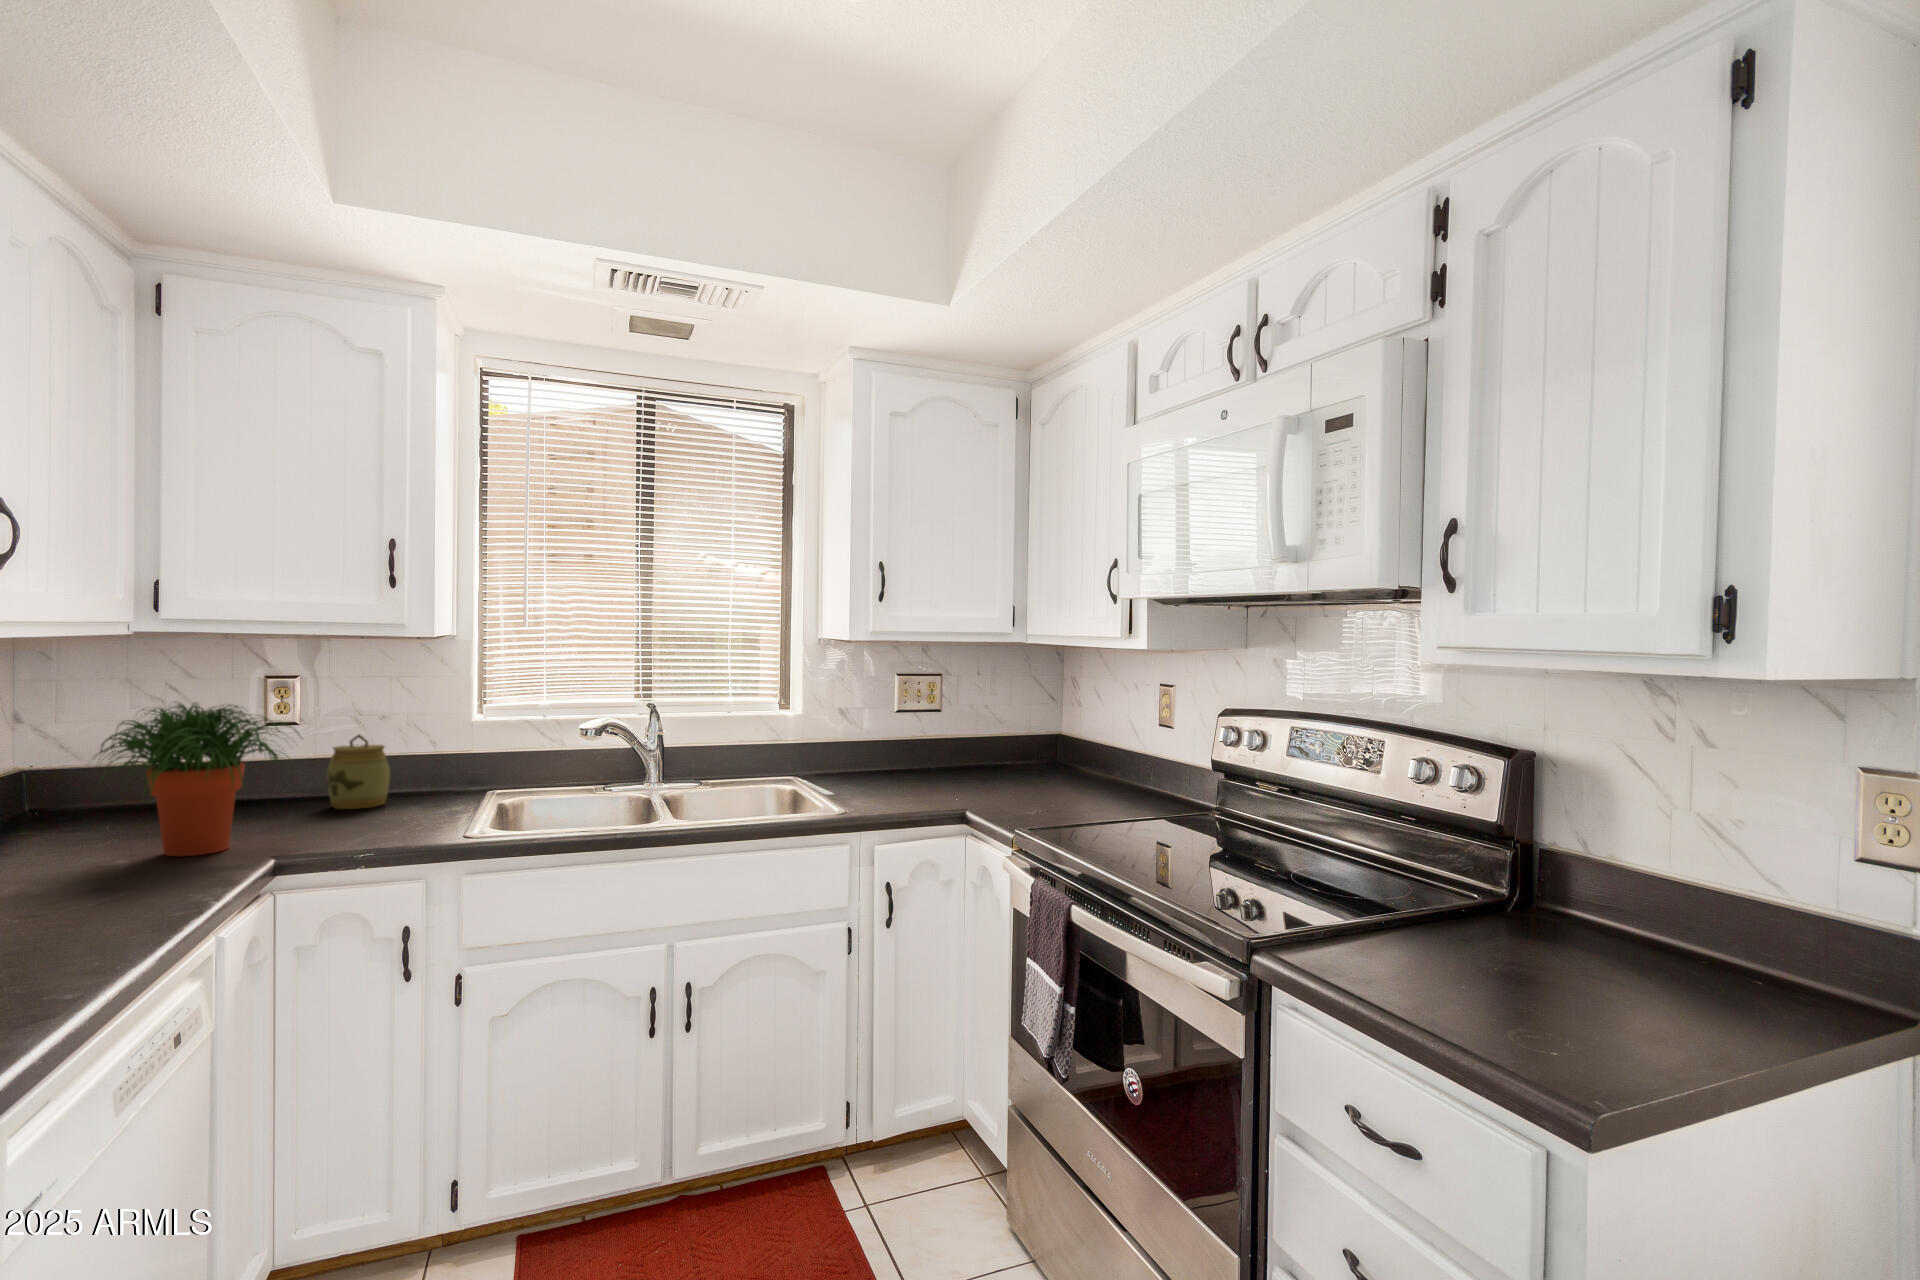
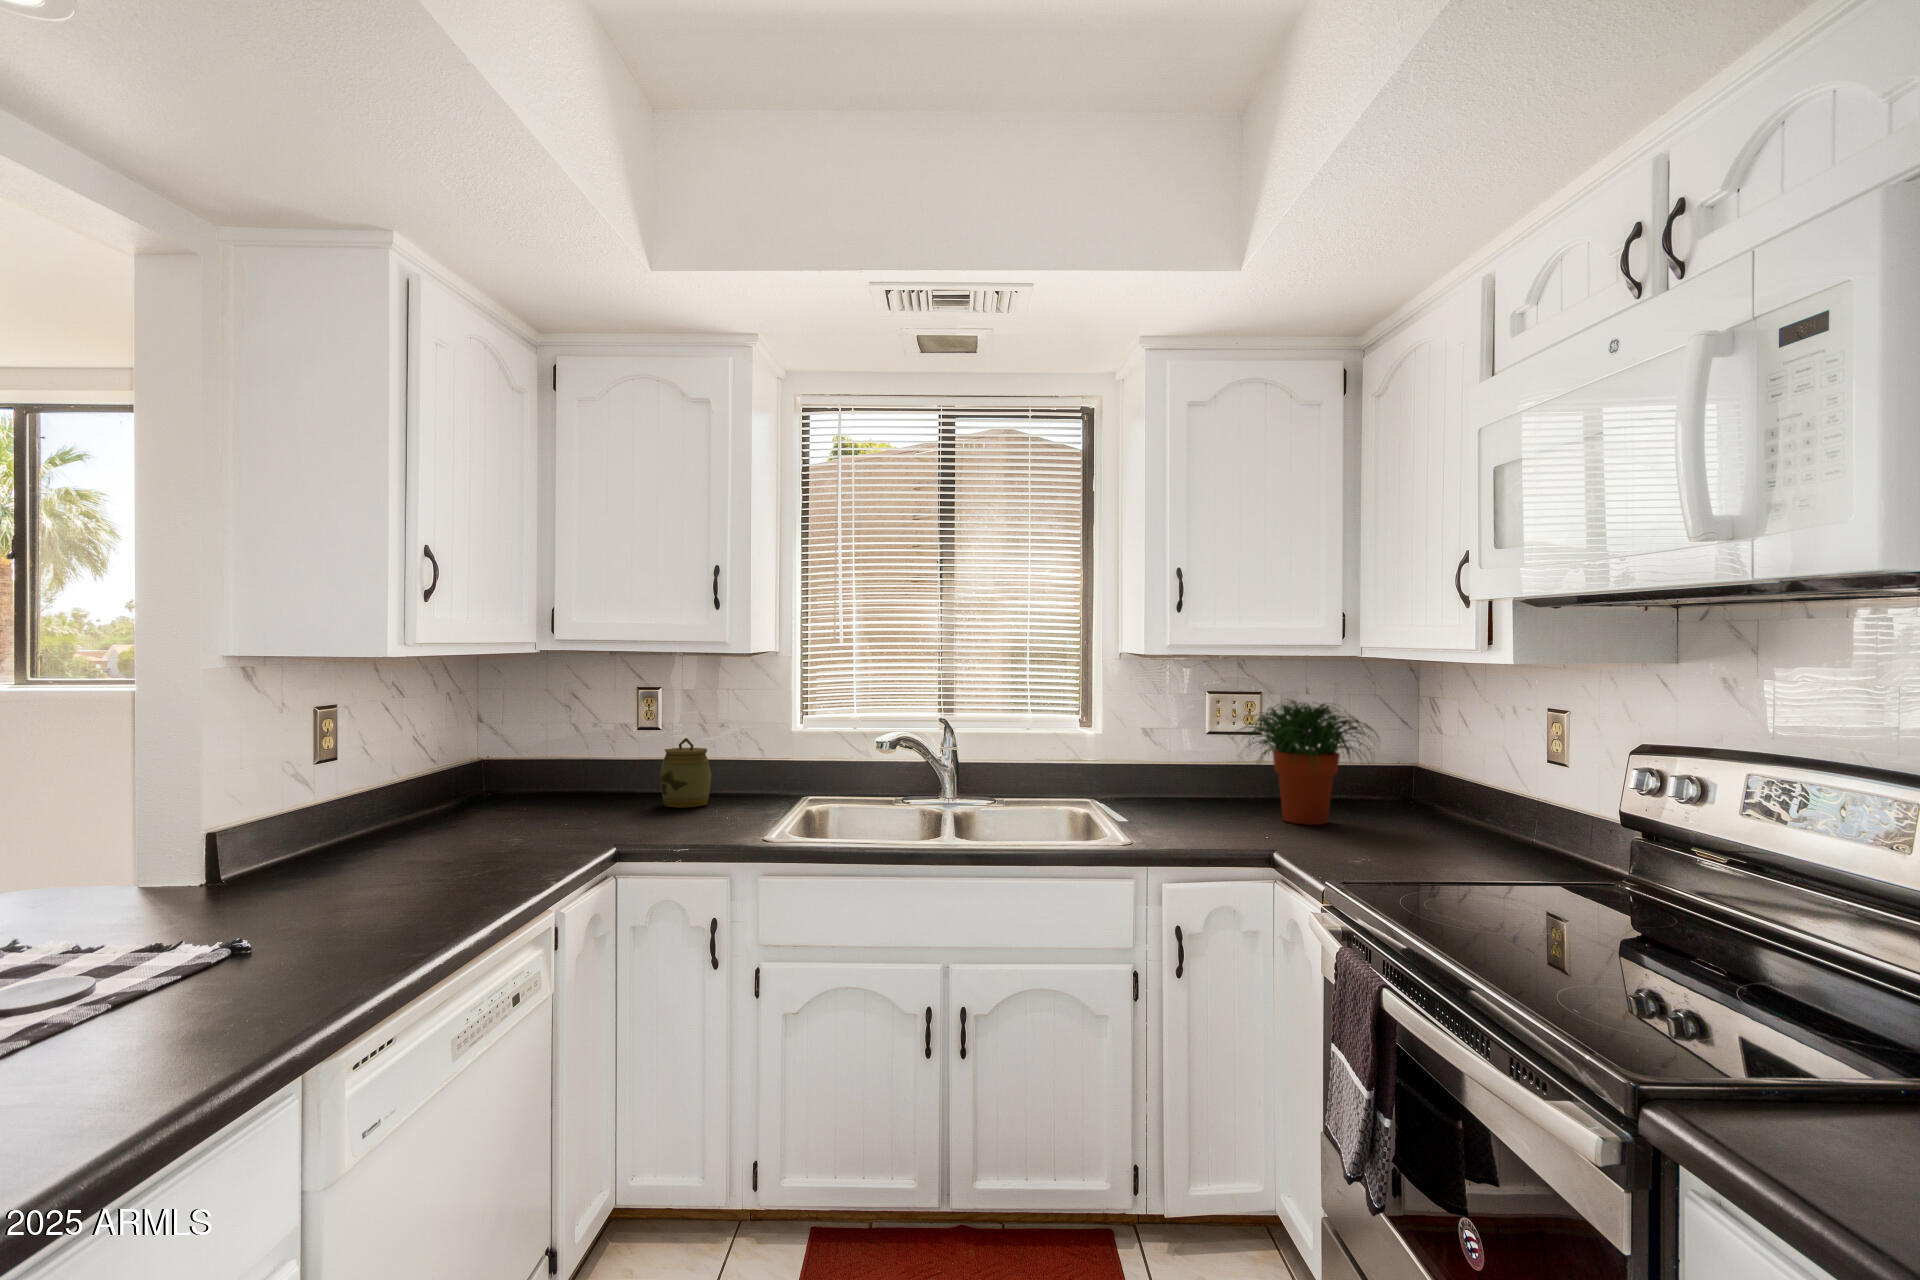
potted plant: present [96,703,303,857] -> present [1235,699,1372,825]

